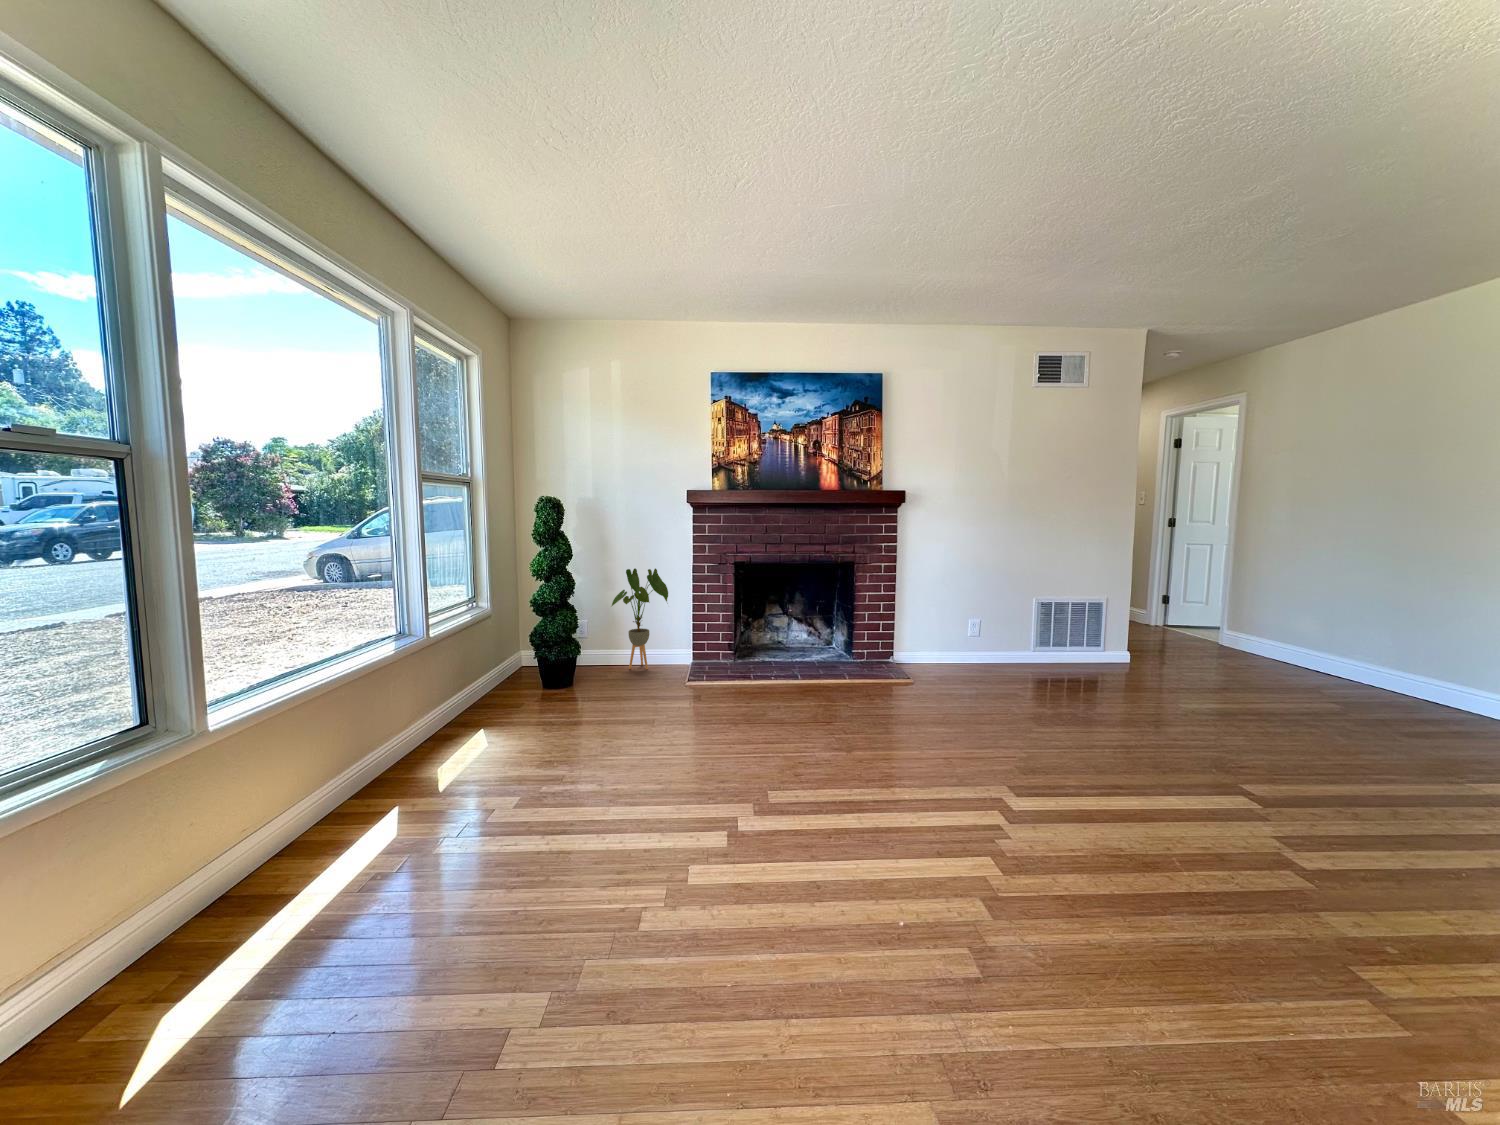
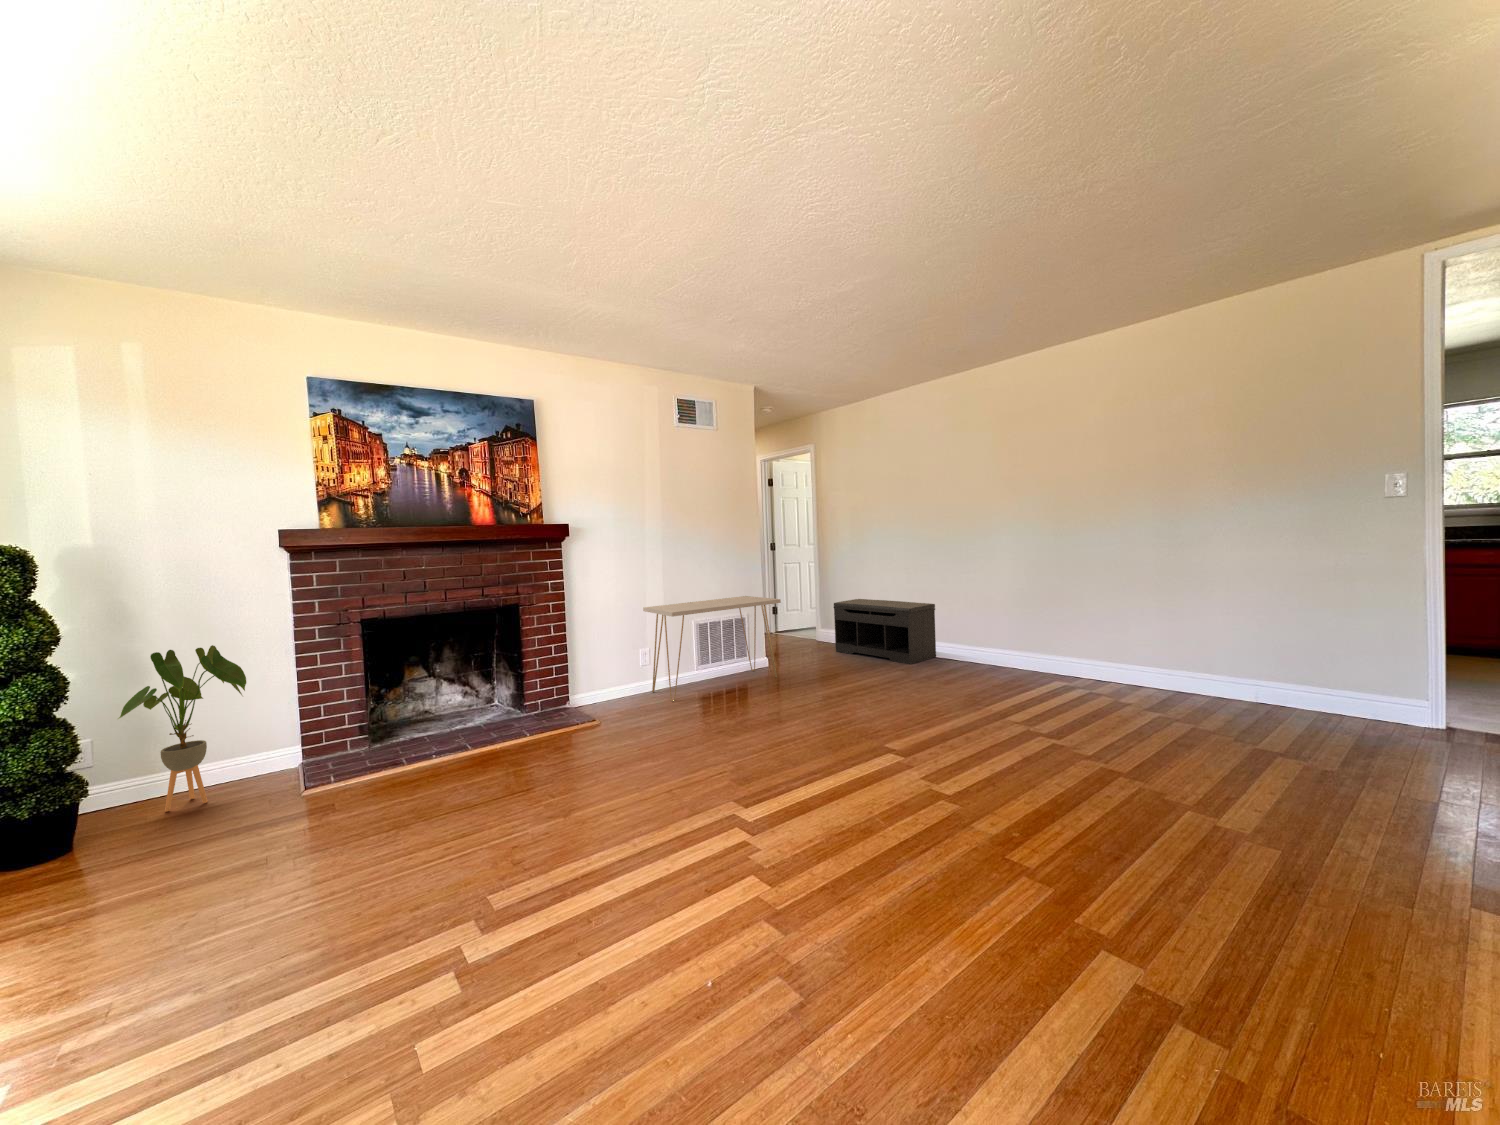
console table: none [974,577,1153,680] -> present [643,596,781,701]
bench: none [1253,600,1469,708] -> present [834,599,936,664]

